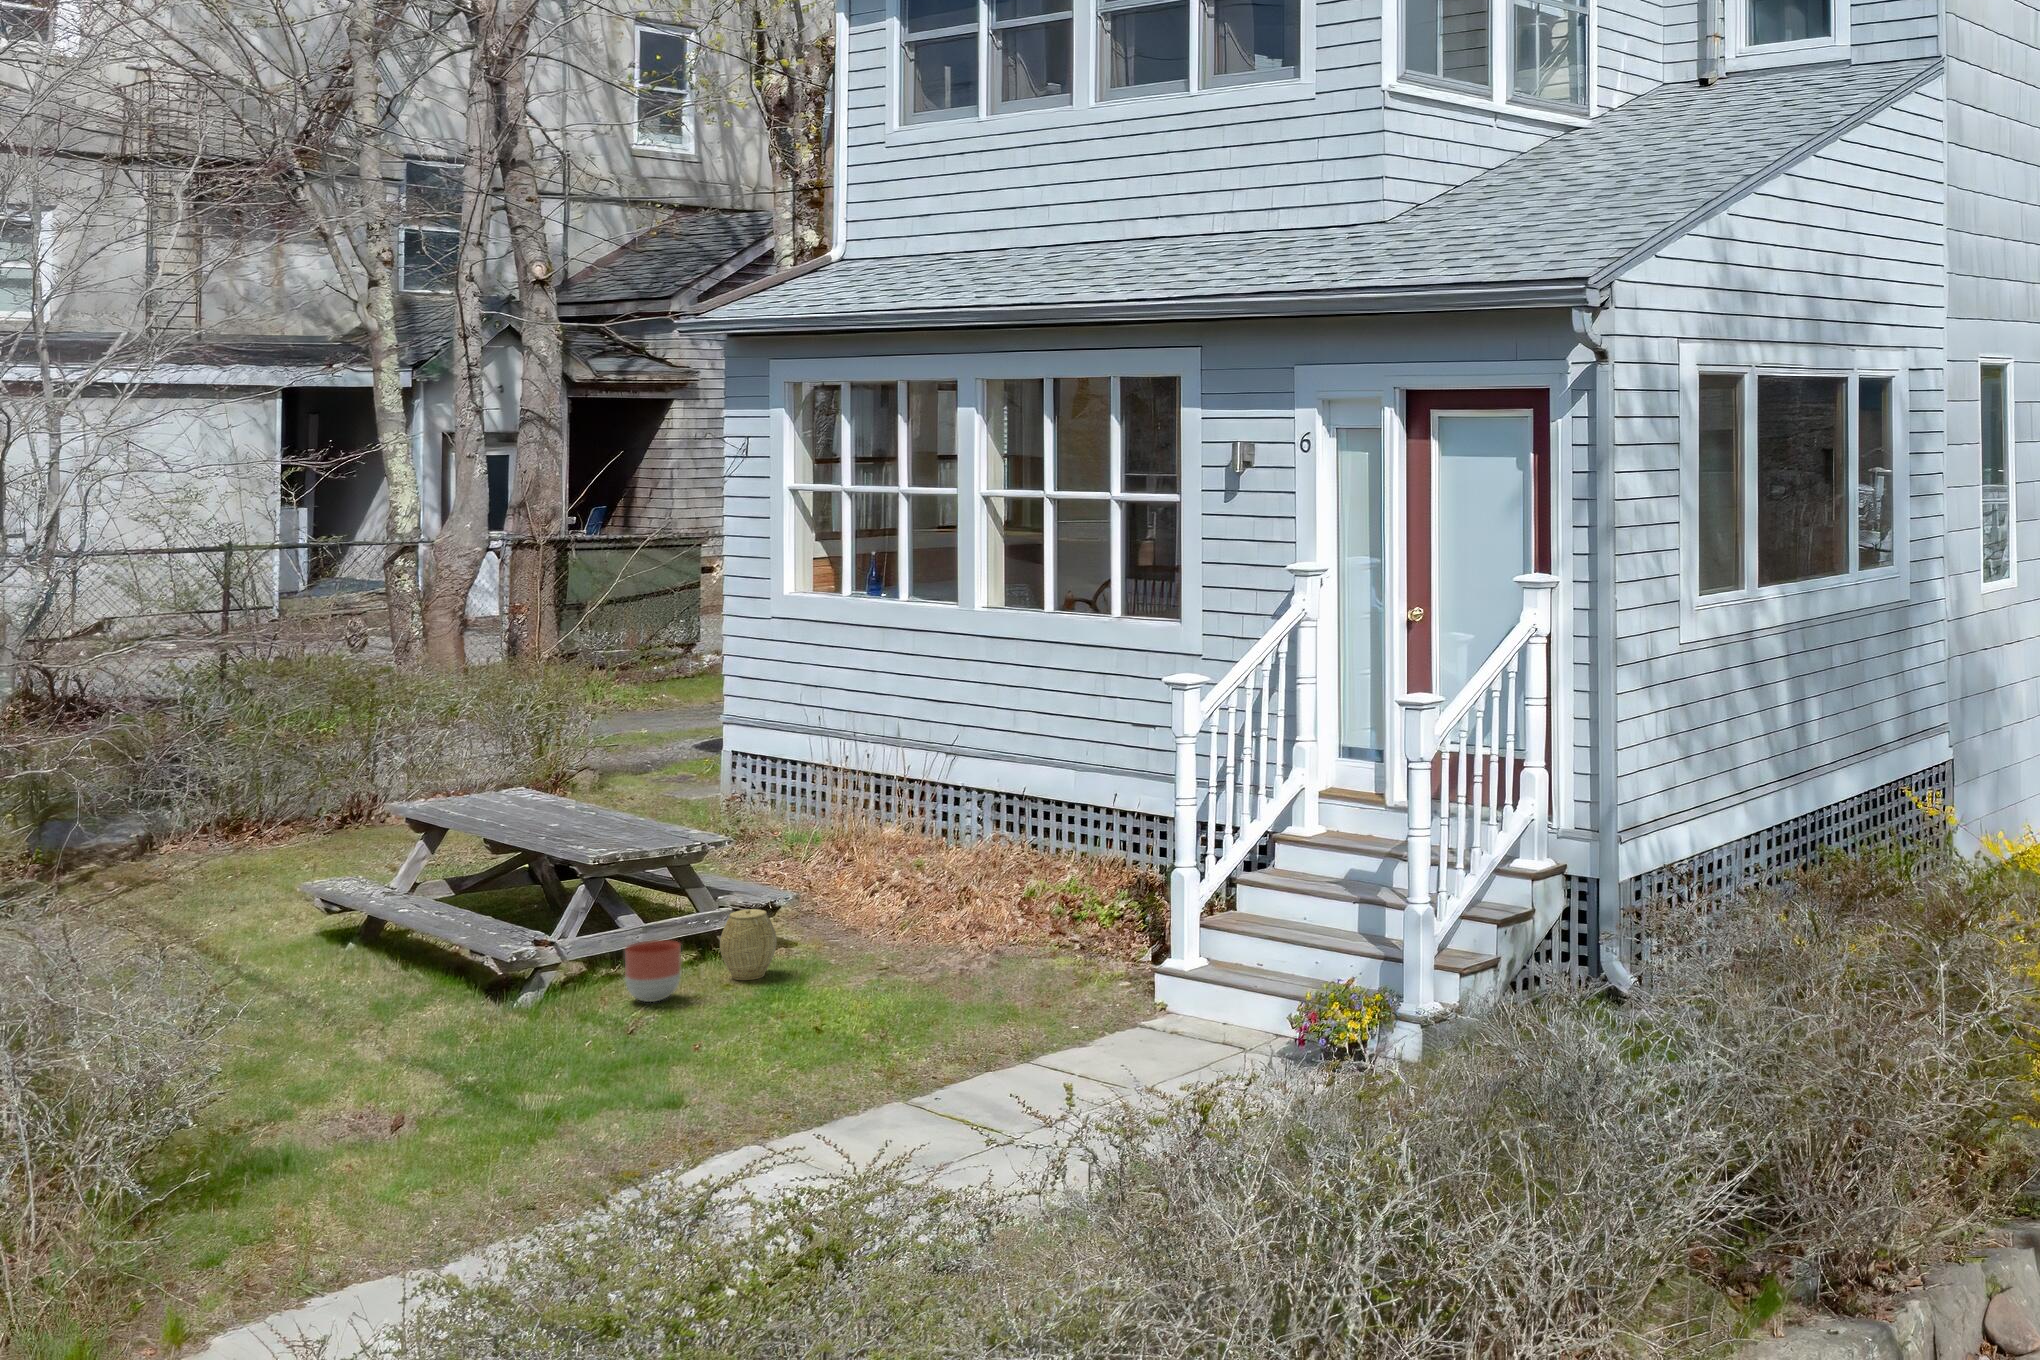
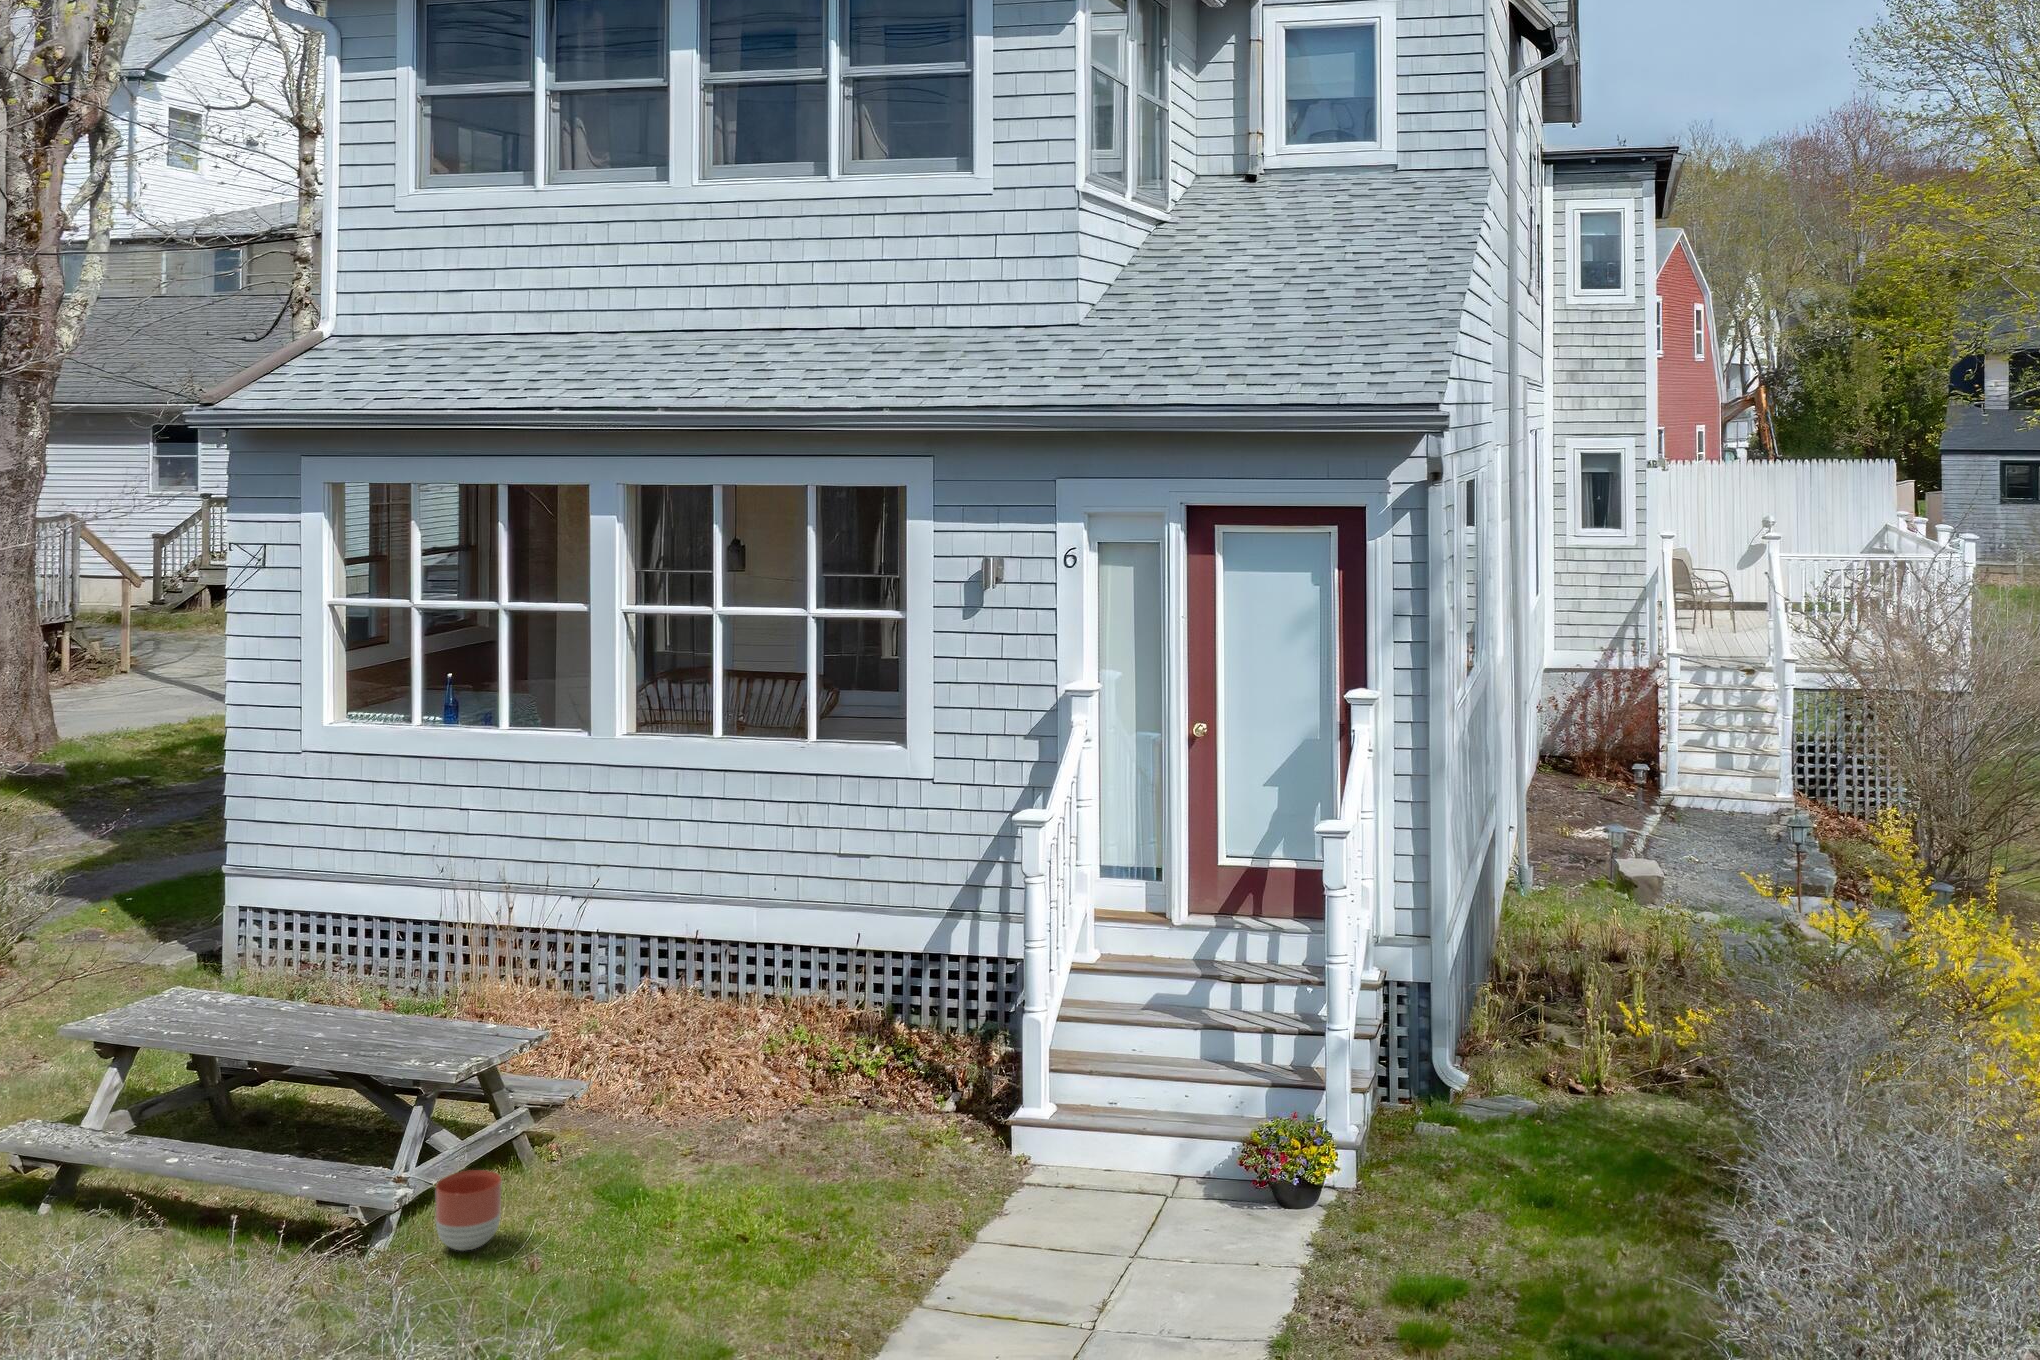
woven basket: present [720,909,777,980] -> none [508,1114,573,1202]

